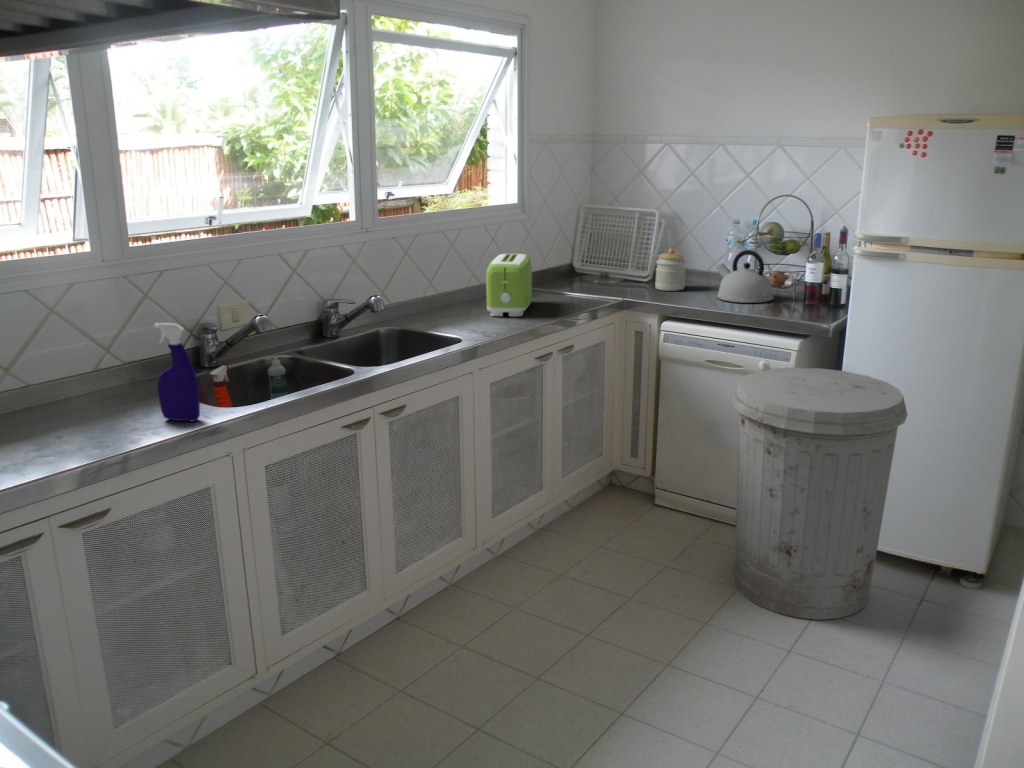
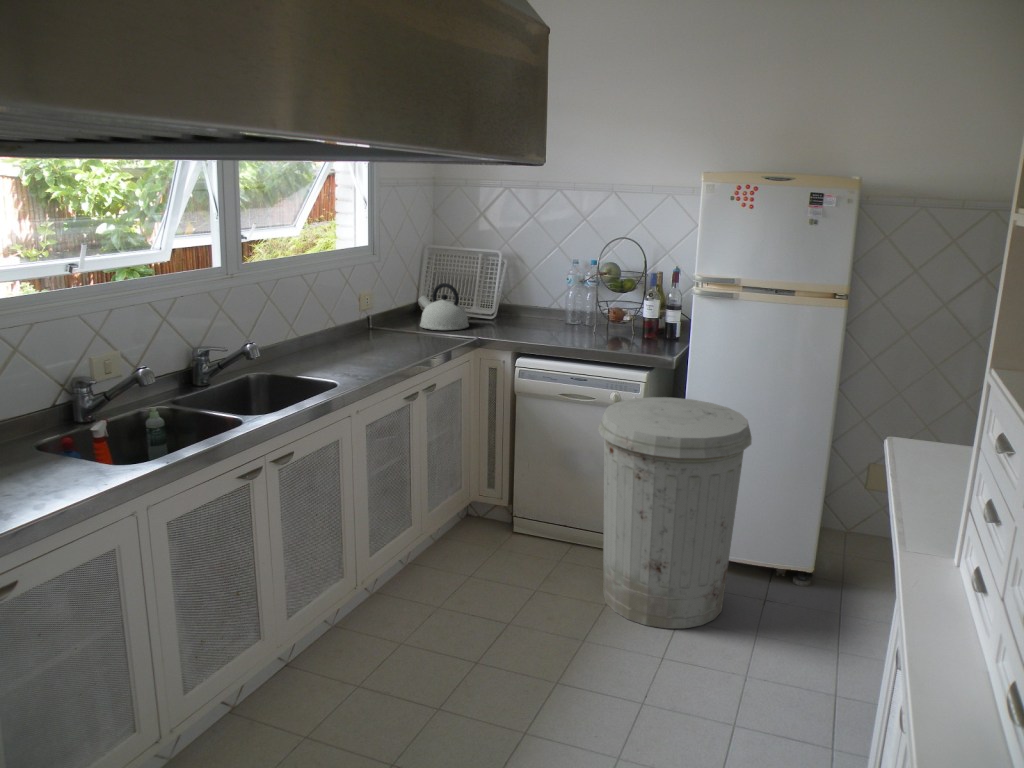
jar: present [655,248,686,291] -> none [504,288,532,328]
kettle: present [716,250,773,303] -> present [419,283,469,330]
toaster: present [486,254,532,316] -> none [351,295,393,358]
spray bottle: present [154,323,200,421] -> none [43,381,96,486]

